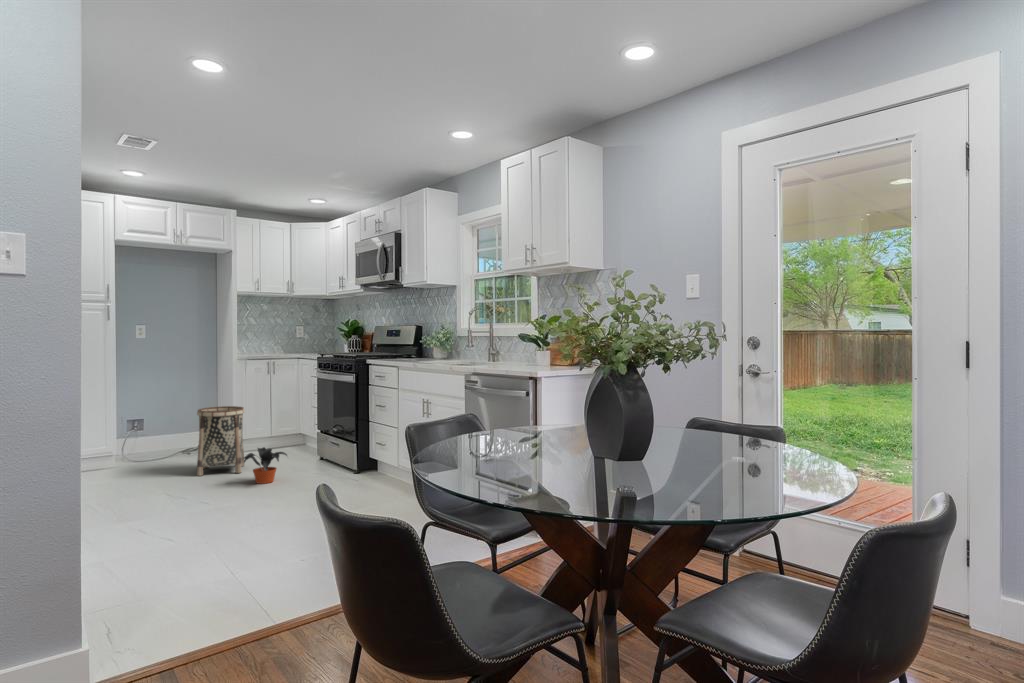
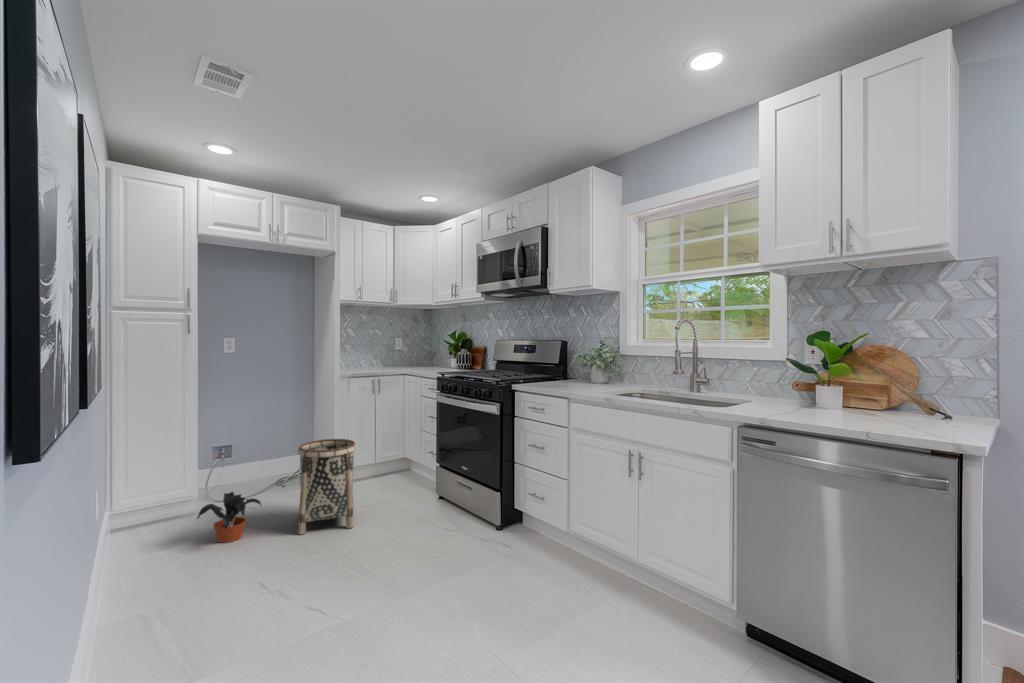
potted plant: present [243,447,287,484] -> present [198,492,261,543]

